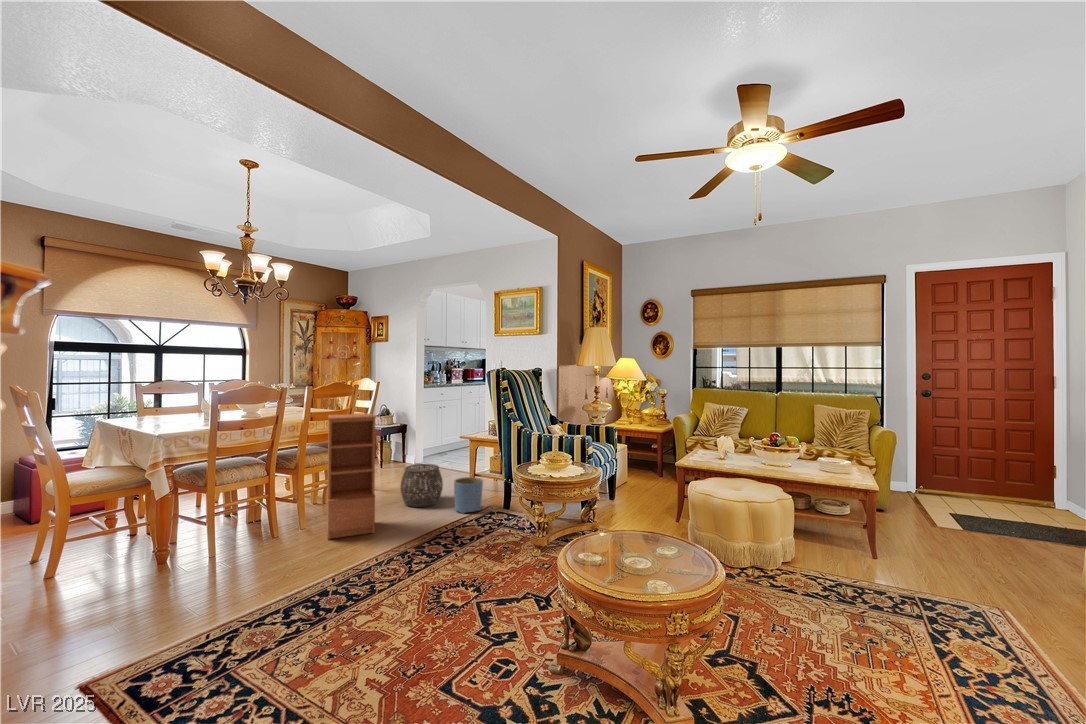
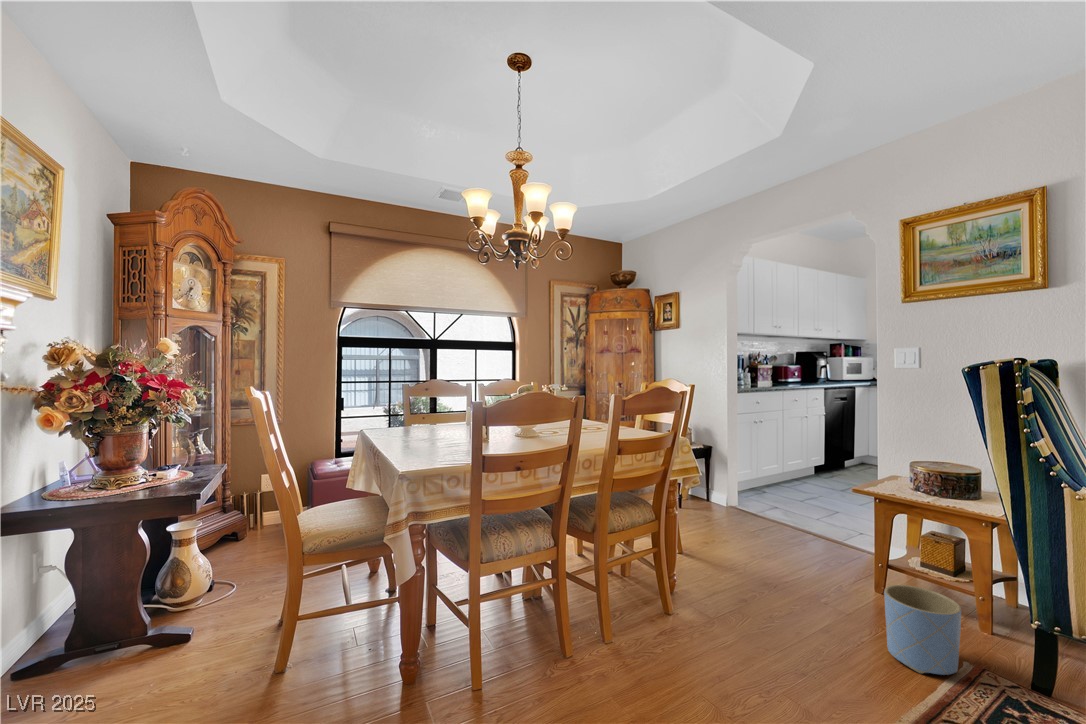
bookcase: present [327,414,376,539] -> none [647,446,749,696]
woven basket: present [400,464,443,507] -> none [753,534,842,627]

